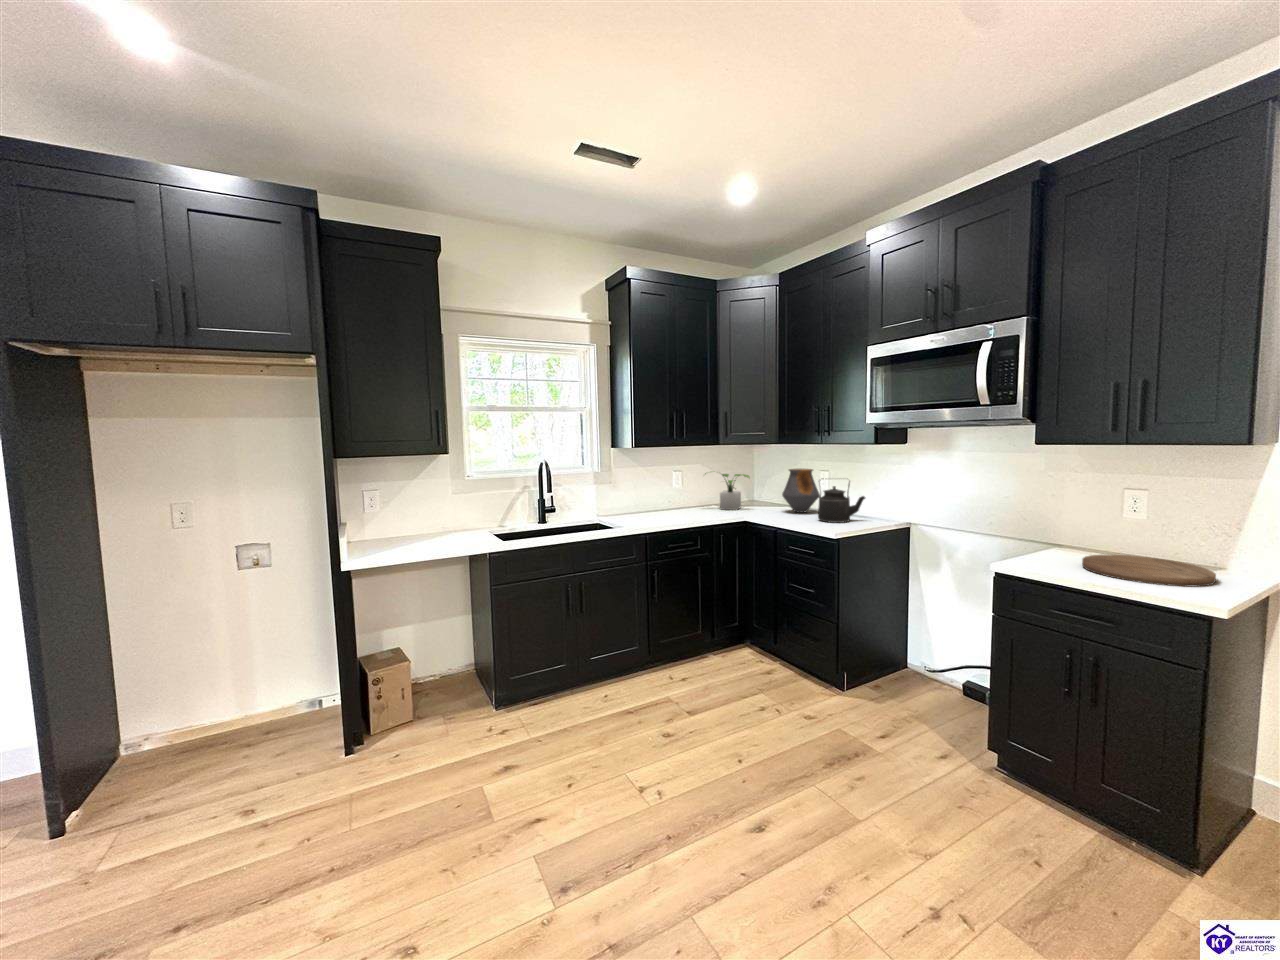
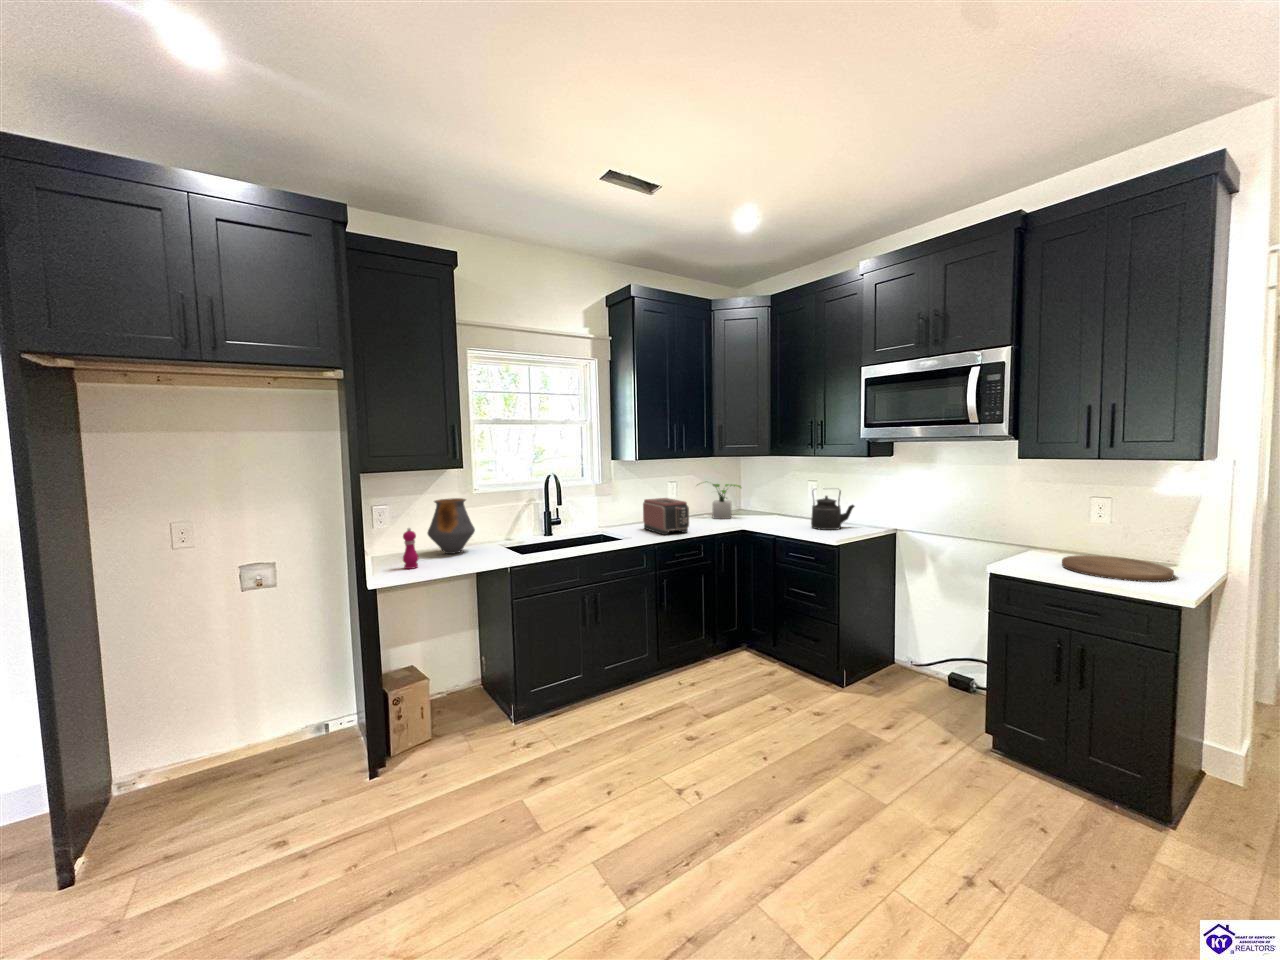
vase: present [782,469,820,513] -> present [428,498,475,554]
toaster: none [642,487,686,525] -> present [643,498,689,535]
pepper mill: none [385,512,400,553] -> present [403,528,419,569]

